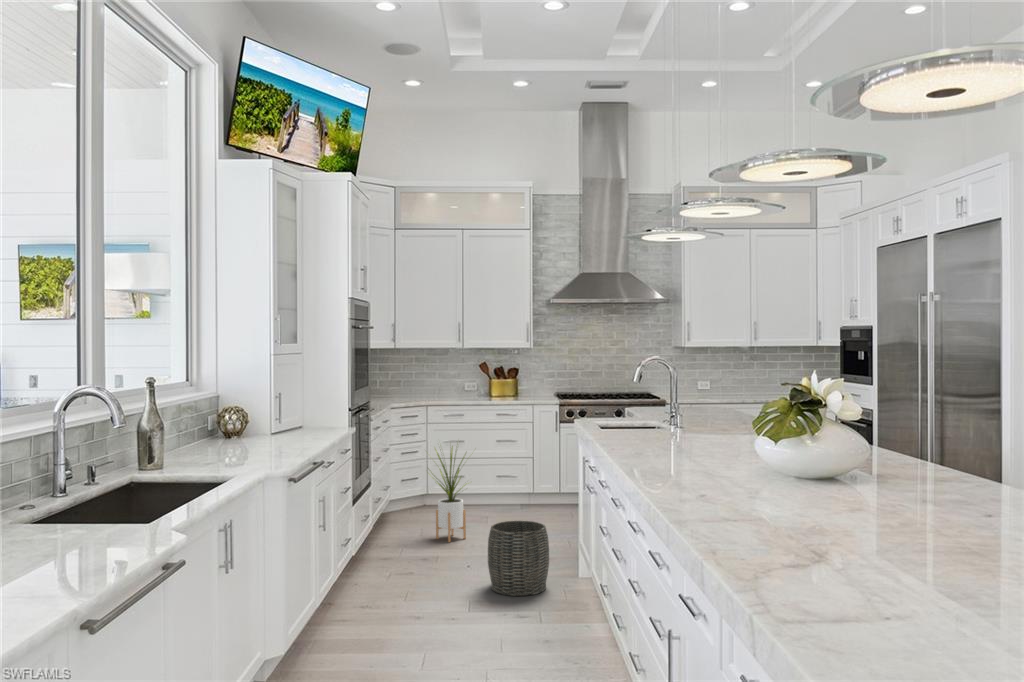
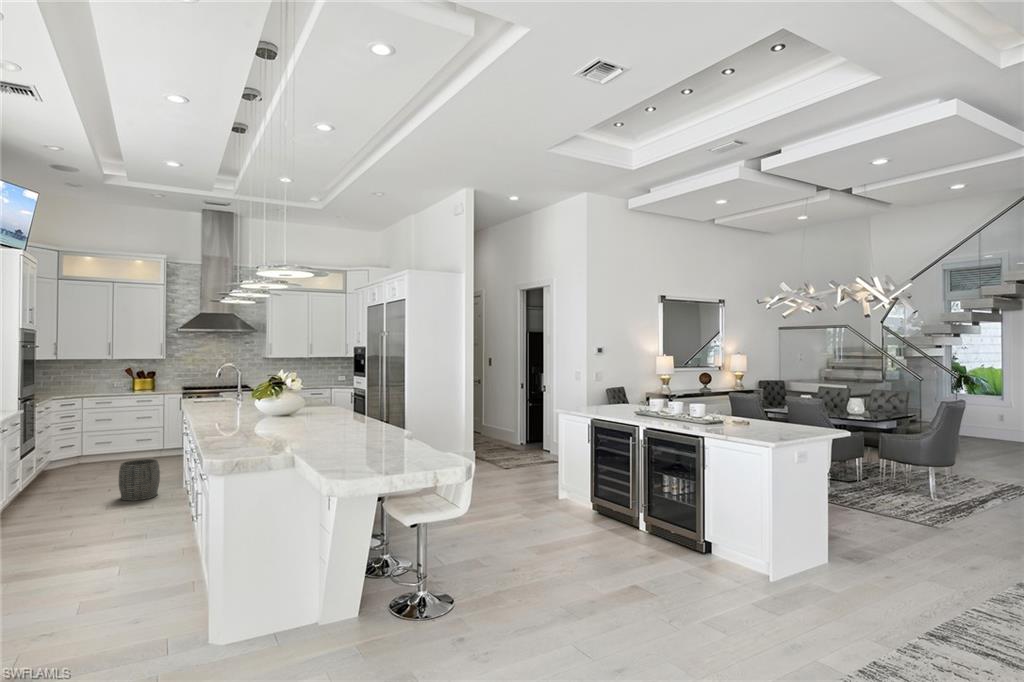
house plant: present [435,446,466,542] -> none [78,416,118,480]

